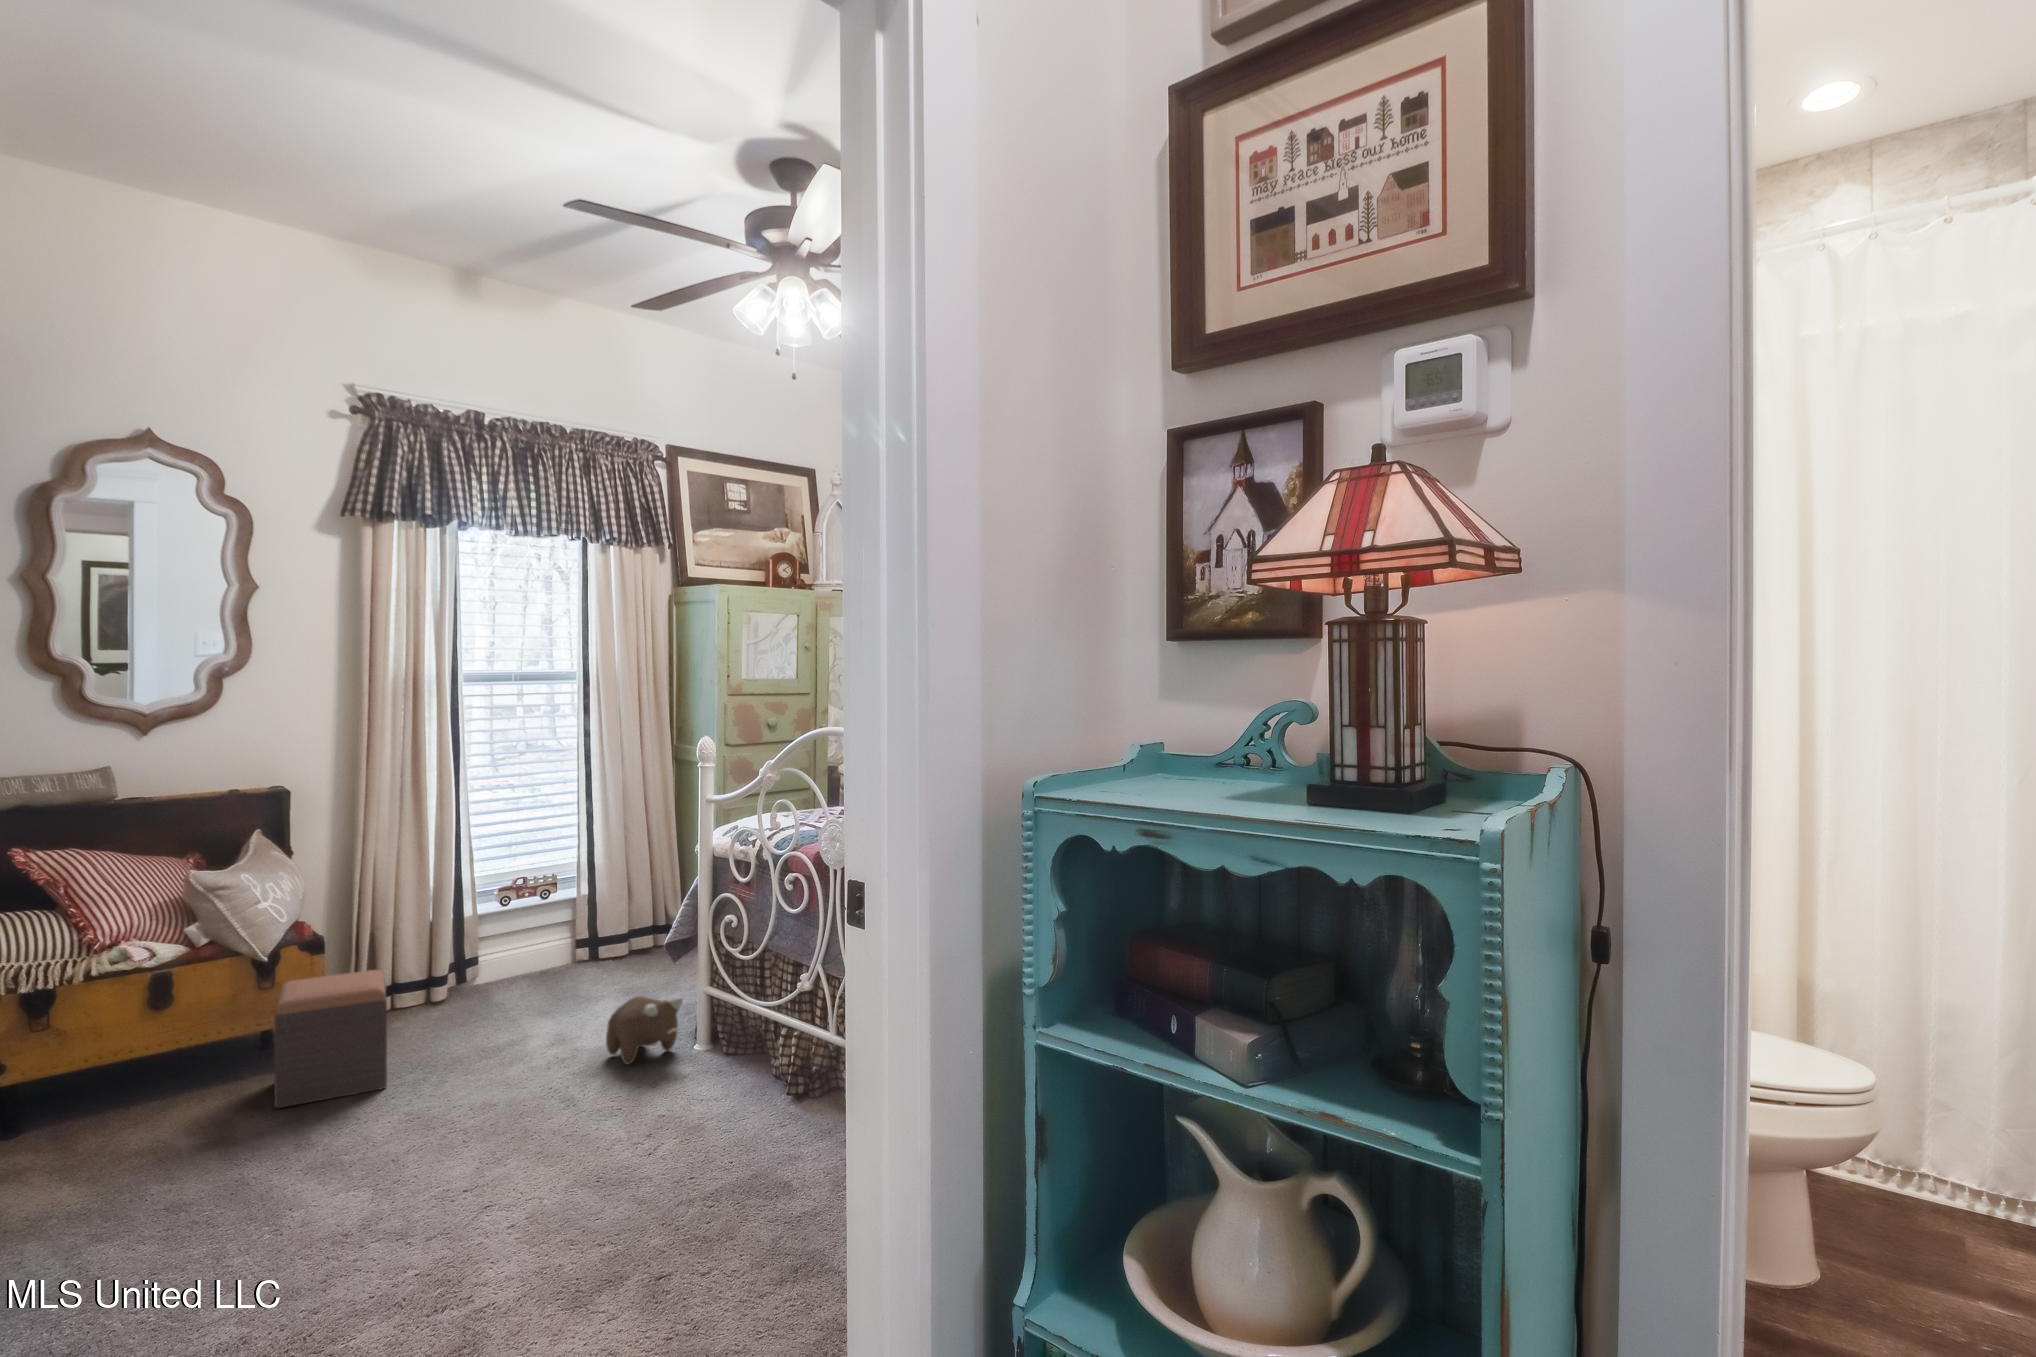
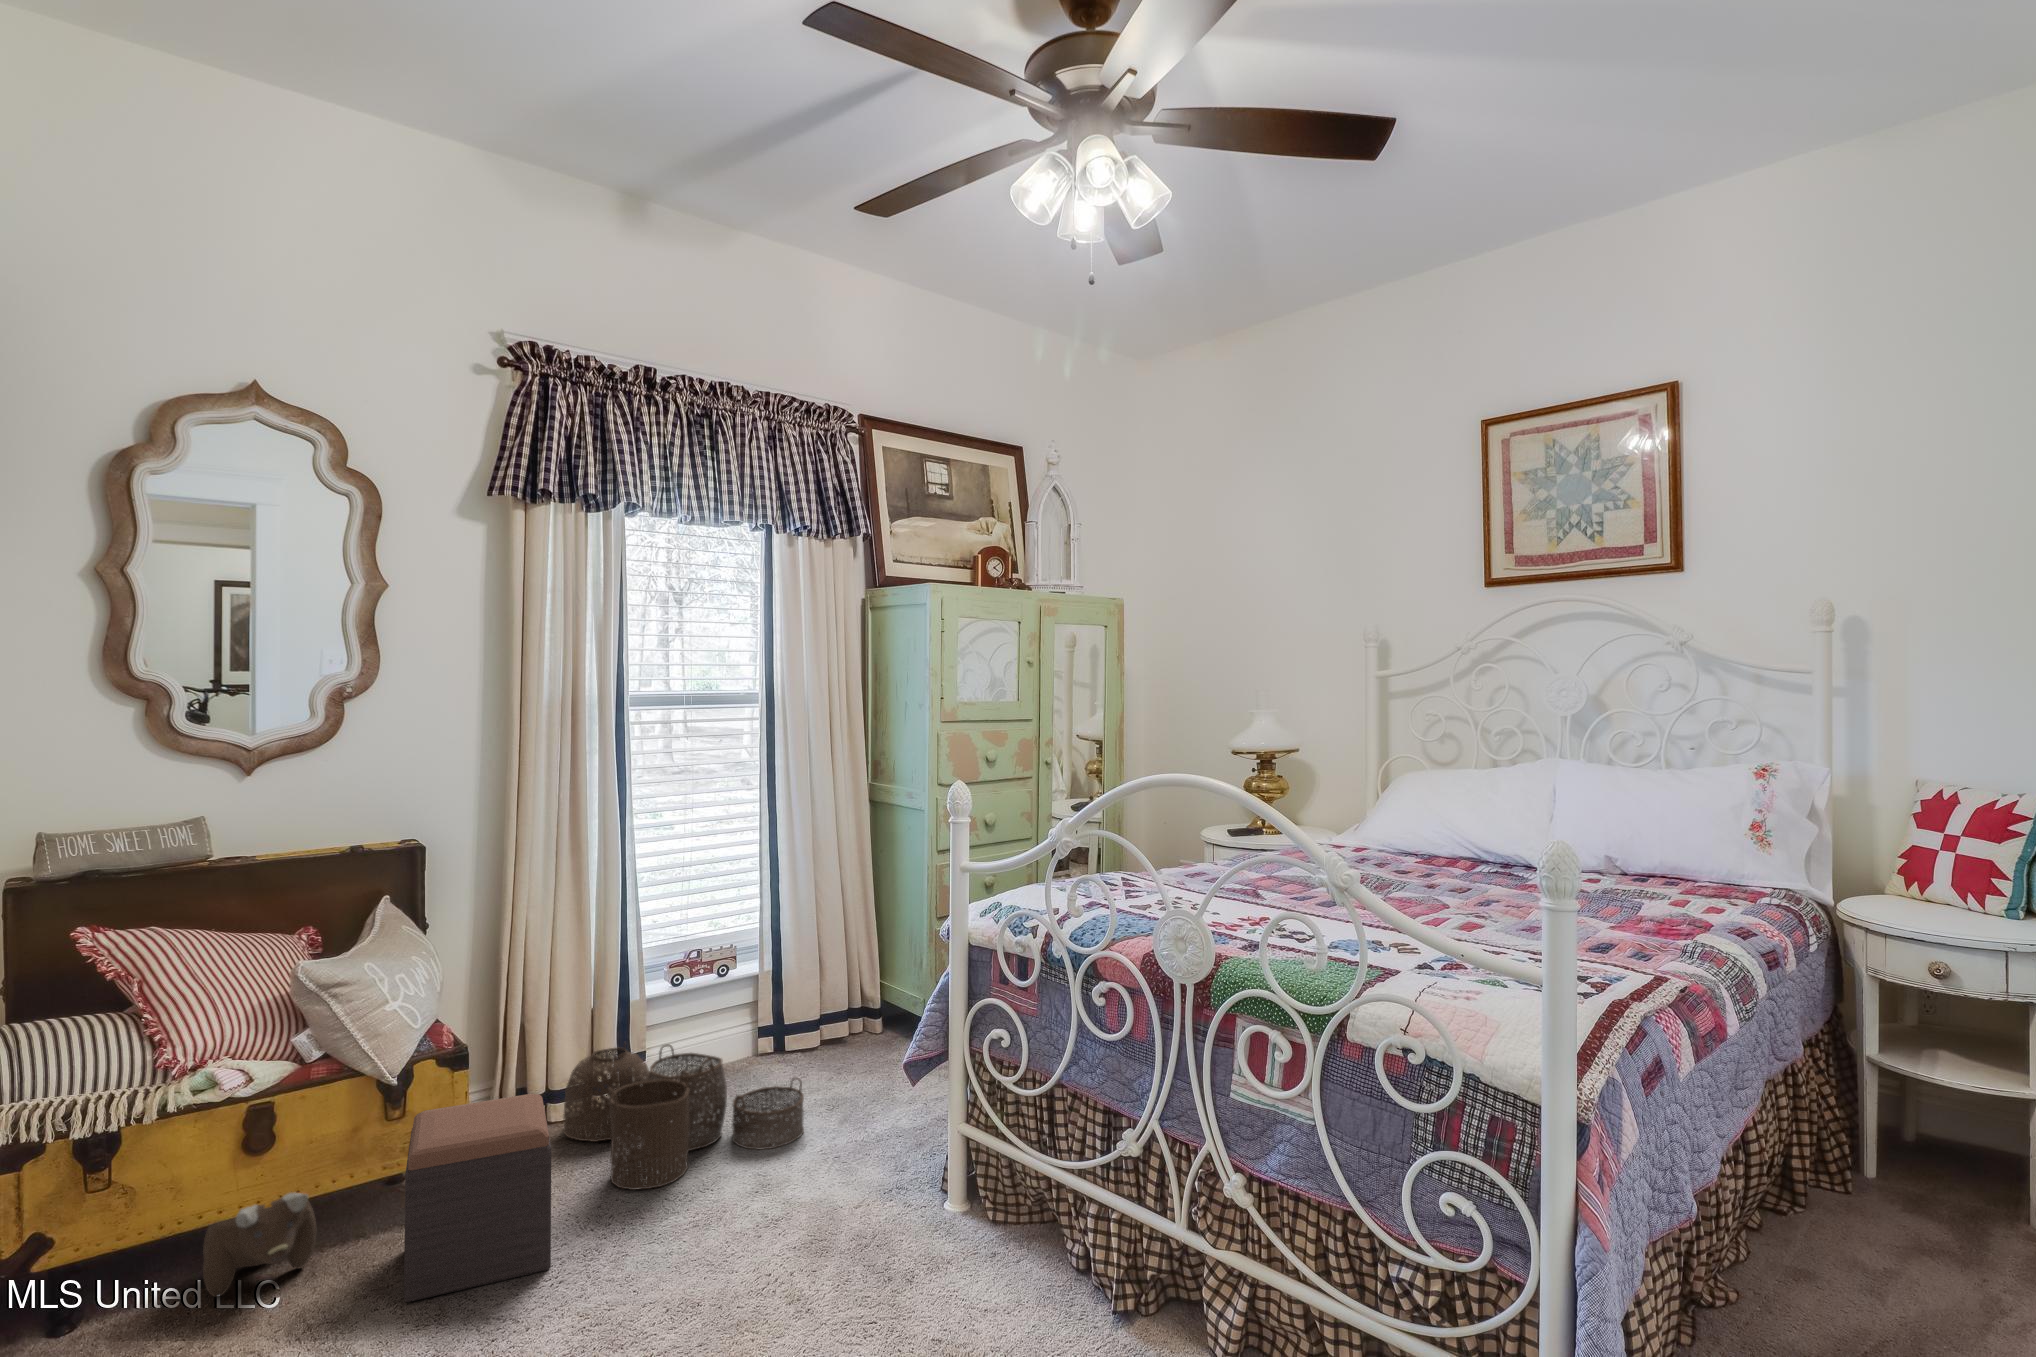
woven basket: none [407,943,600,1044] -> present [563,1043,804,1190]
plush toy: present [606,996,683,1065] -> present [203,1193,316,1297]

